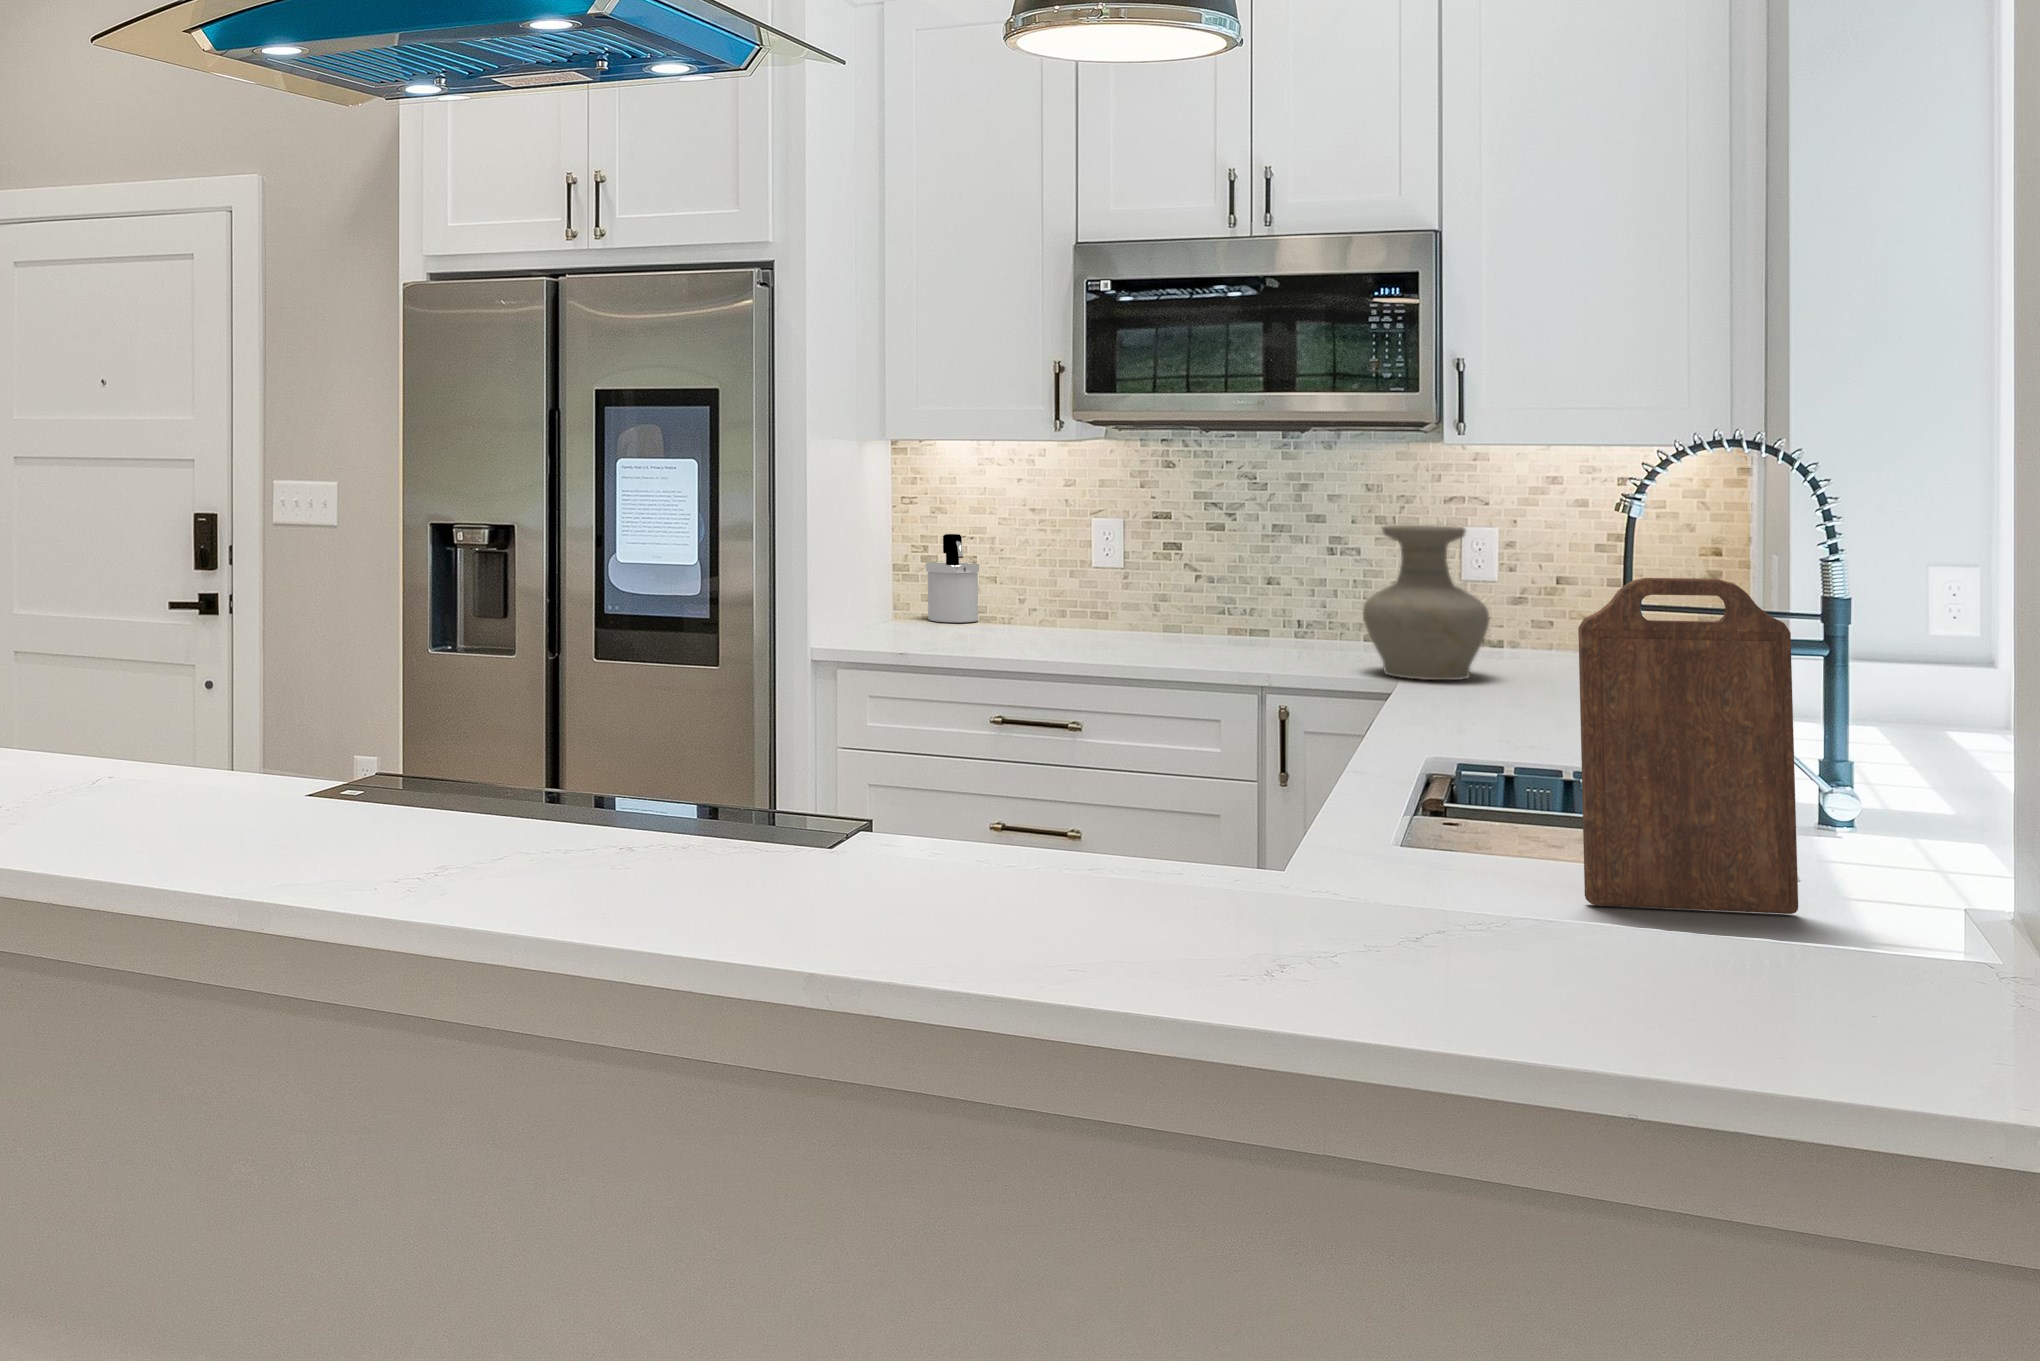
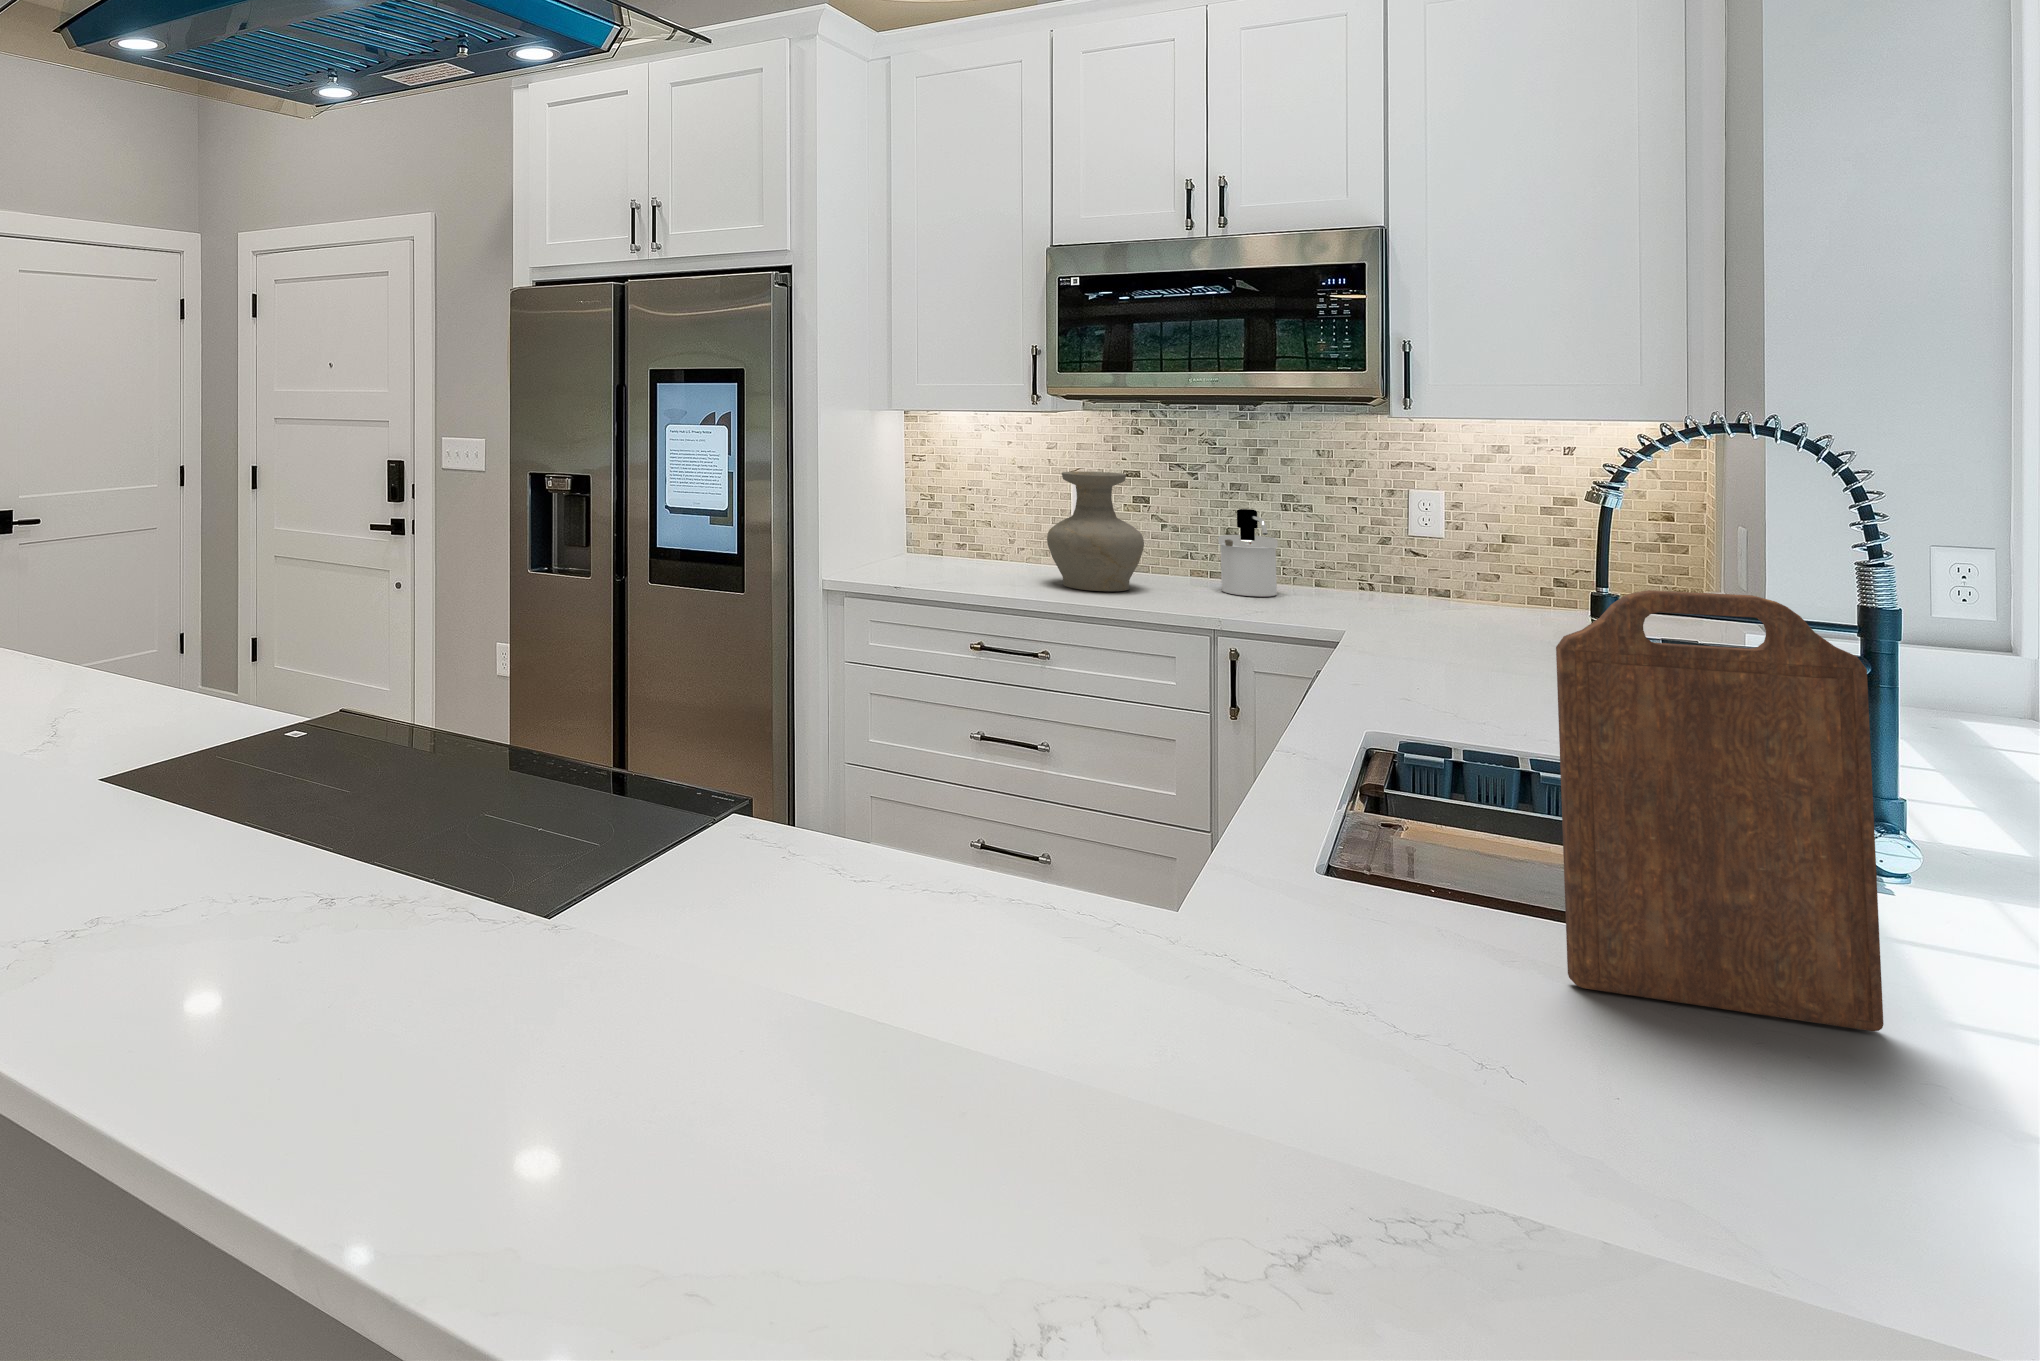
vase: present [1363,525,1489,680] -> present [1047,471,1144,591]
soap dispenser: present [926,534,979,623] -> present [1218,509,1278,597]

